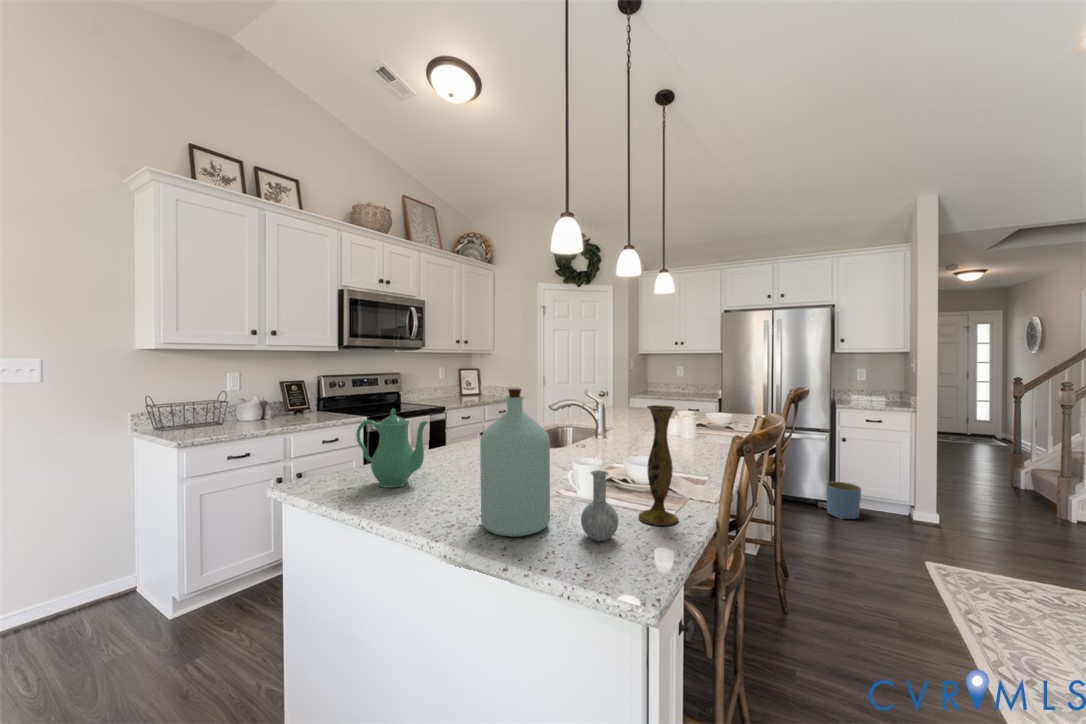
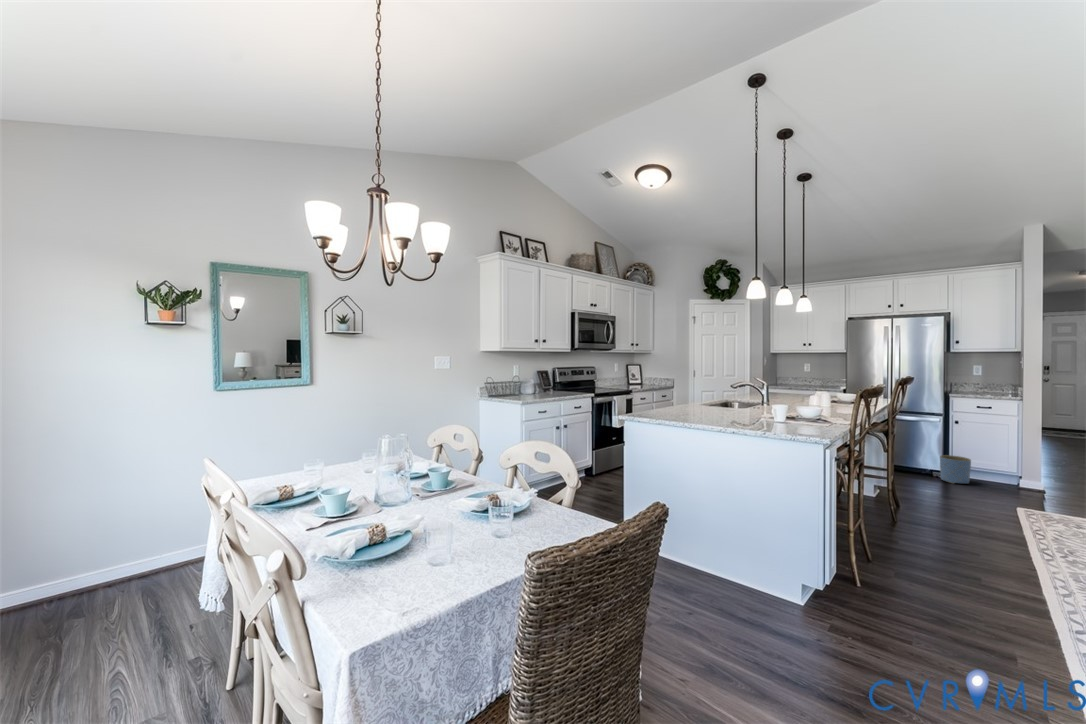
bottle: present [480,388,618,541] -> none [734,365,803,430]
vase: present [639,405,678,525] -> none [809,374,830,428]
teapot: present [356,408,428,488] -> none [651,378,689,417]

